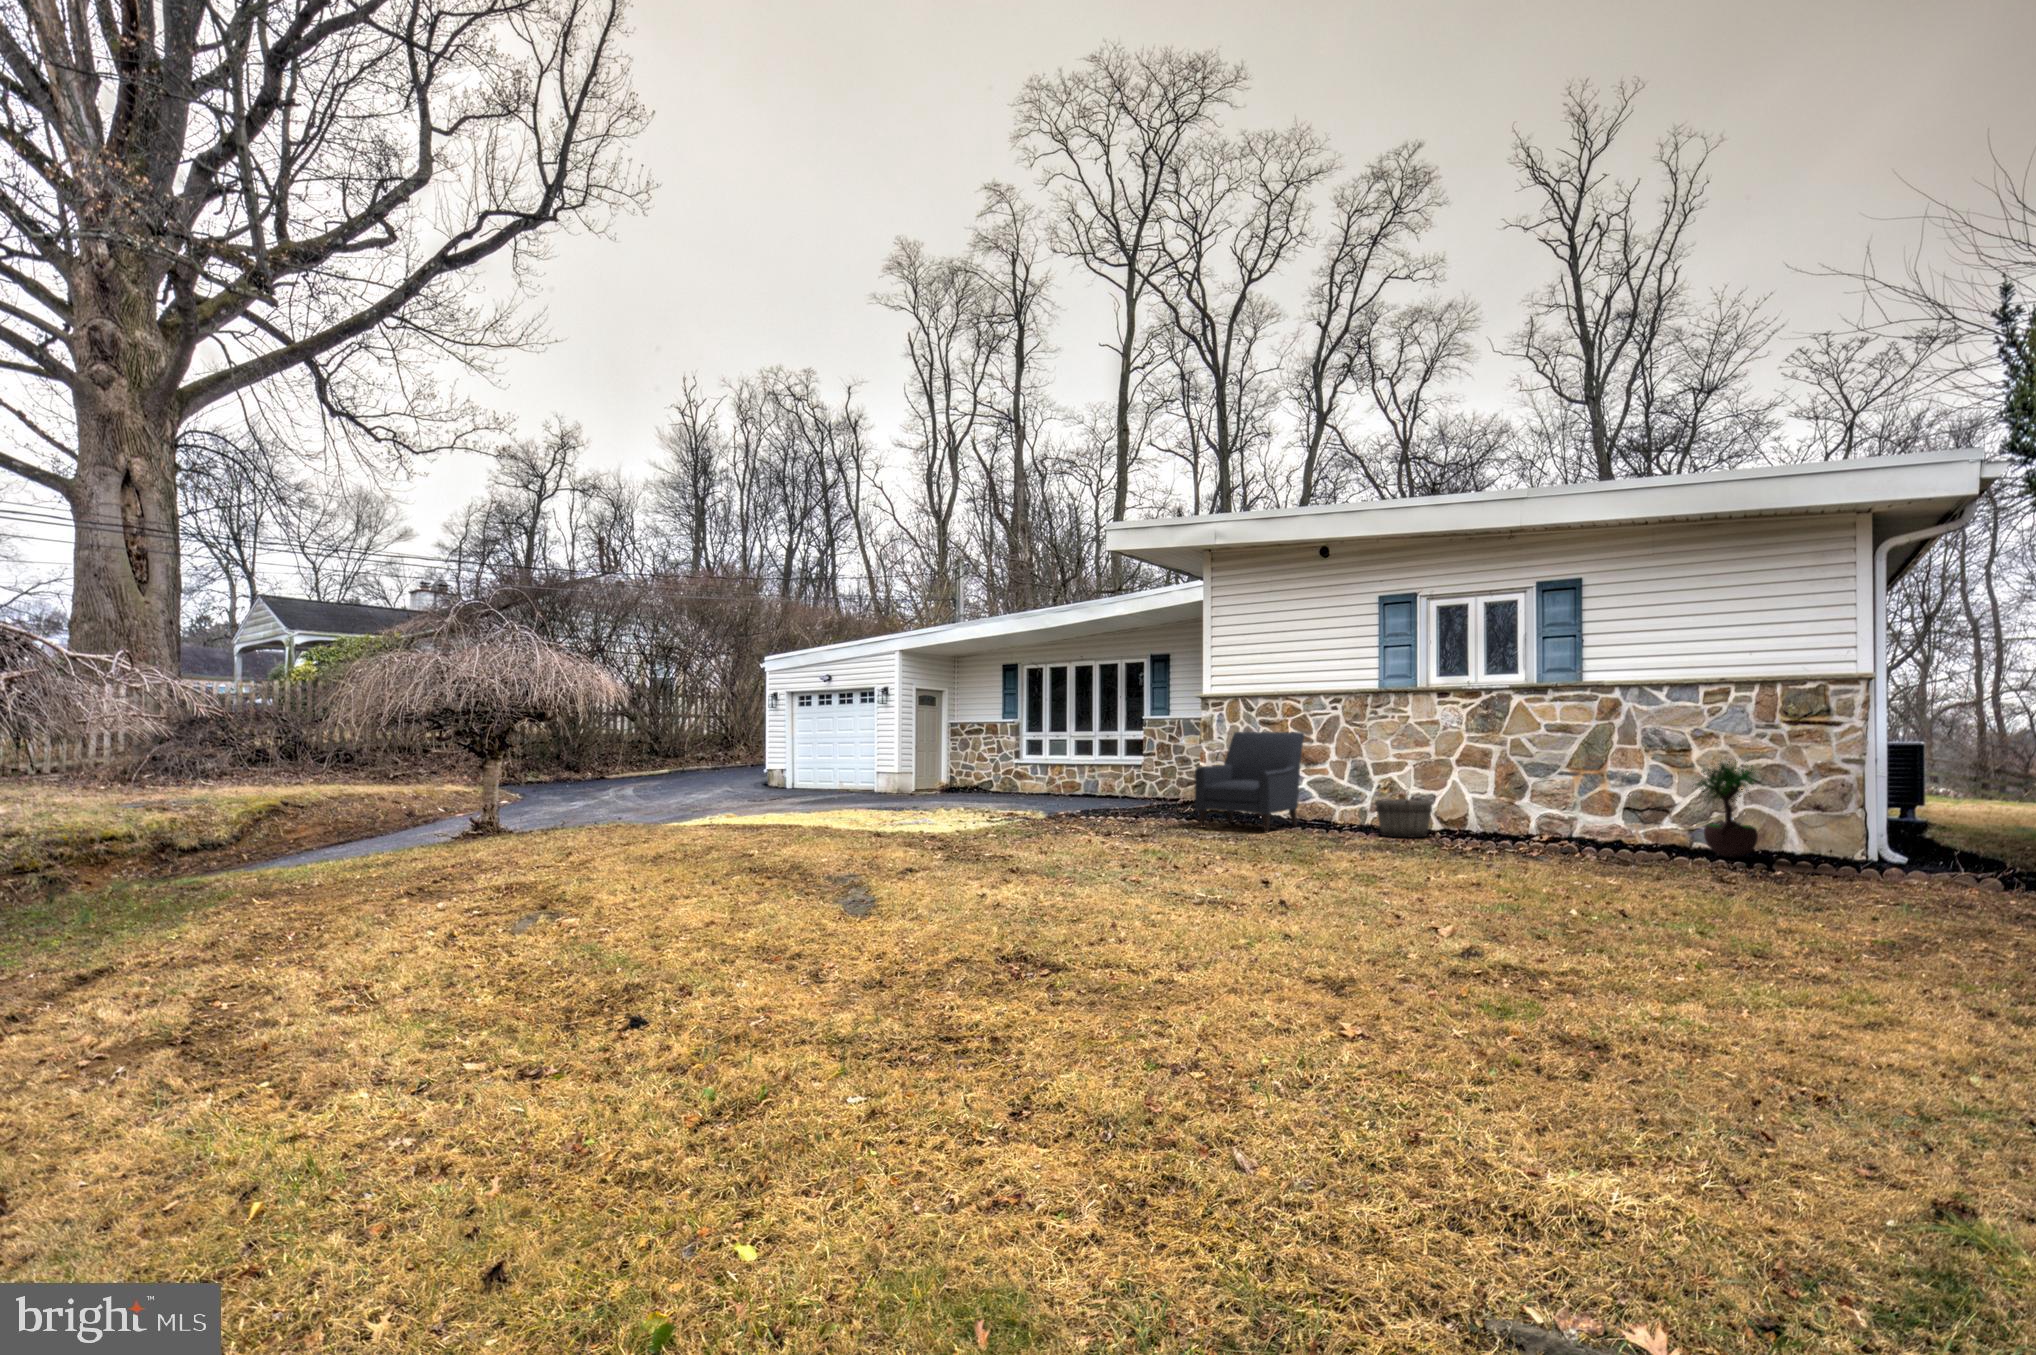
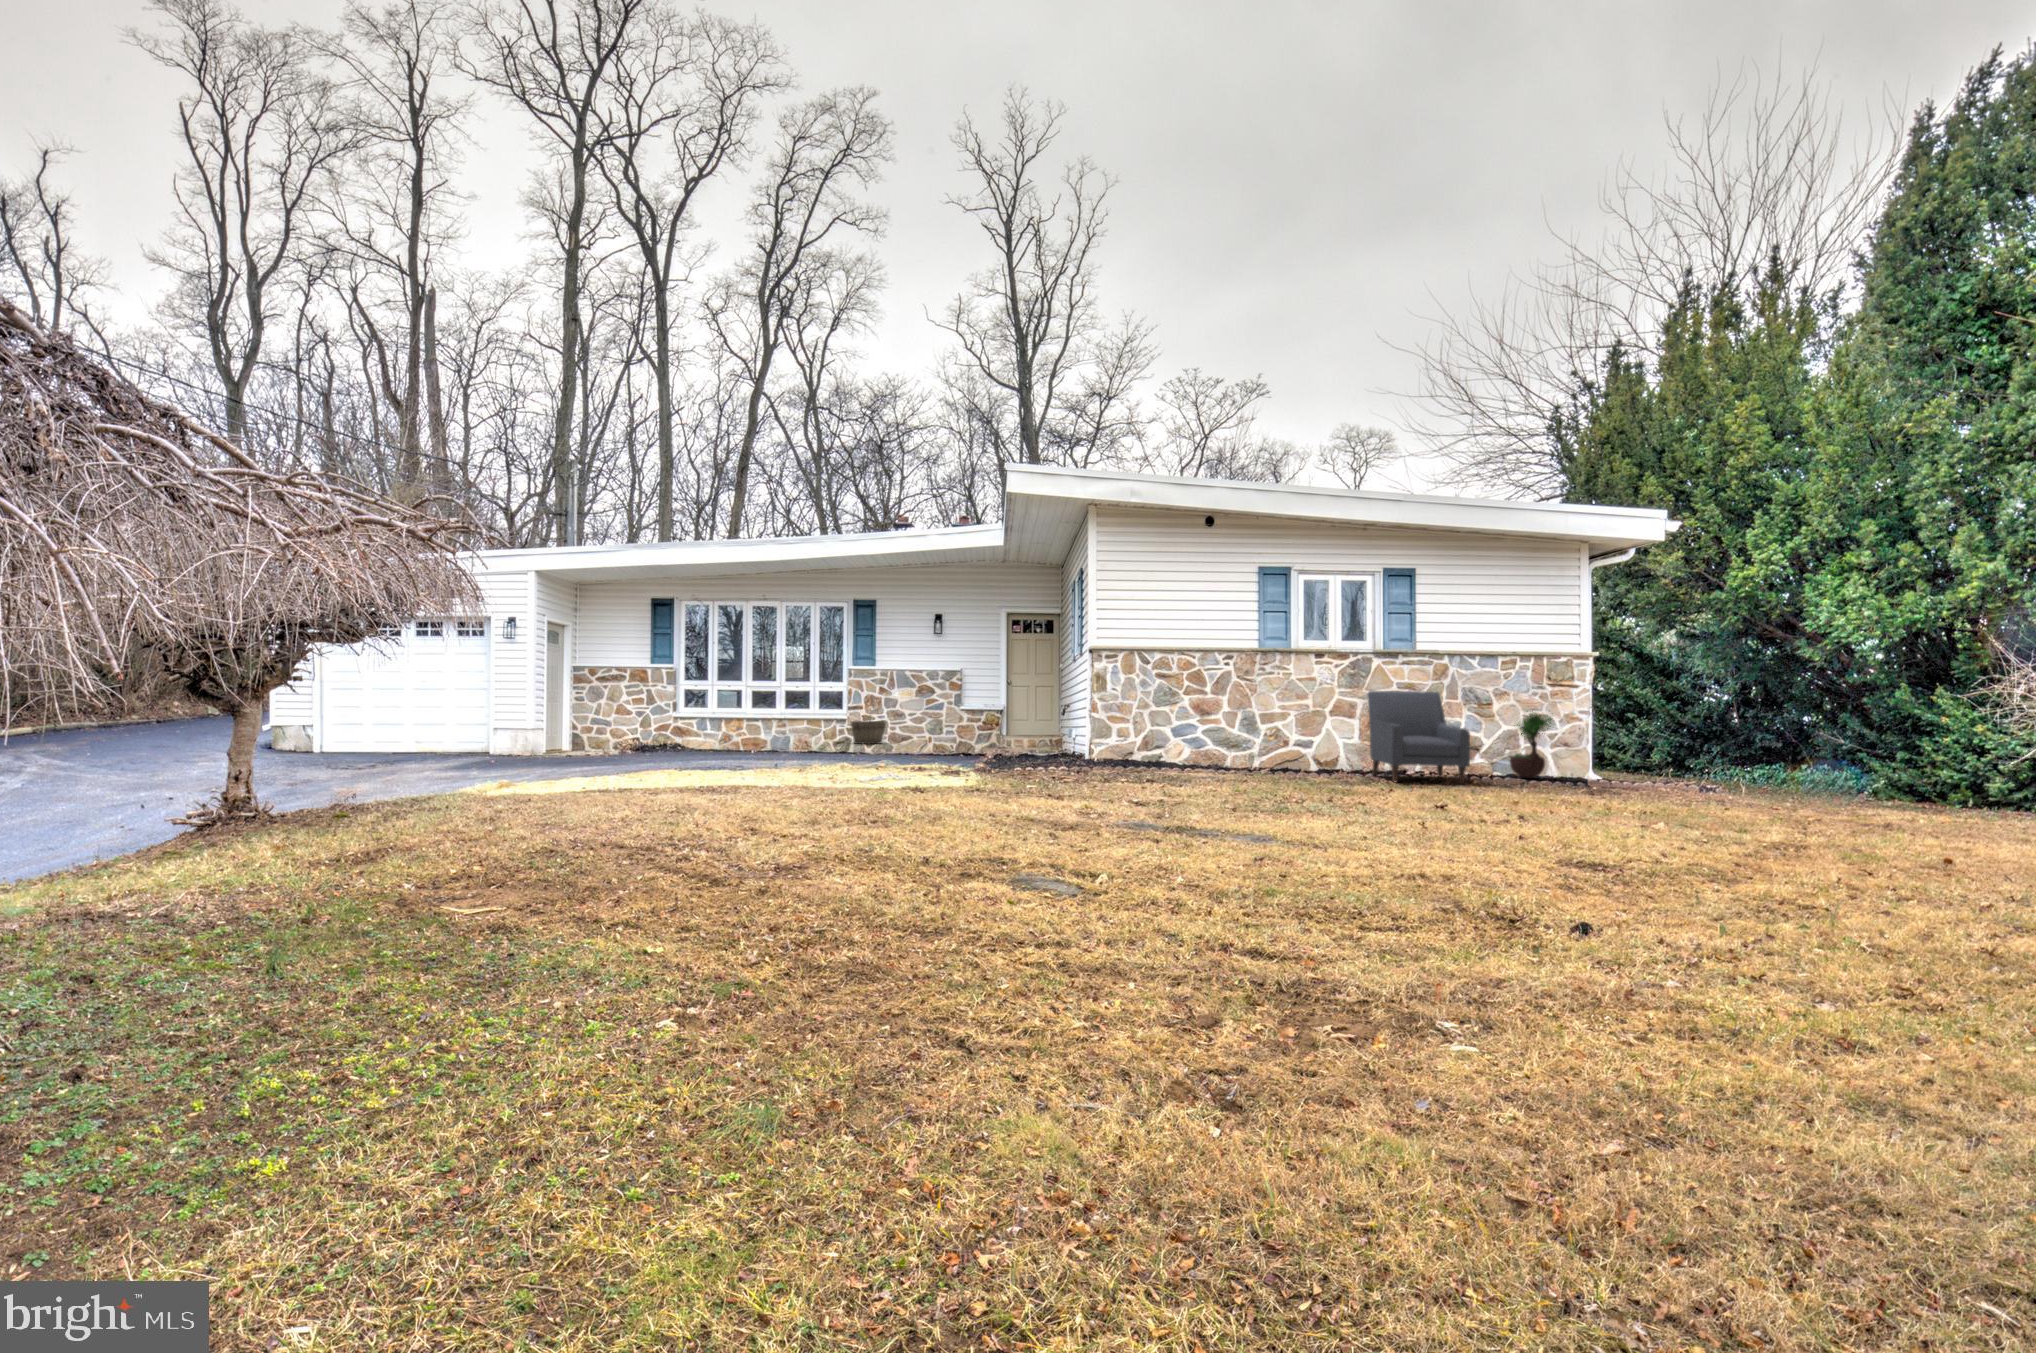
chair: present [1195,732,1305,832] -> present [1367,691,1470,784]
wooden bucket: present [1375,797,1432,837] -> present [851,715,886,744]

